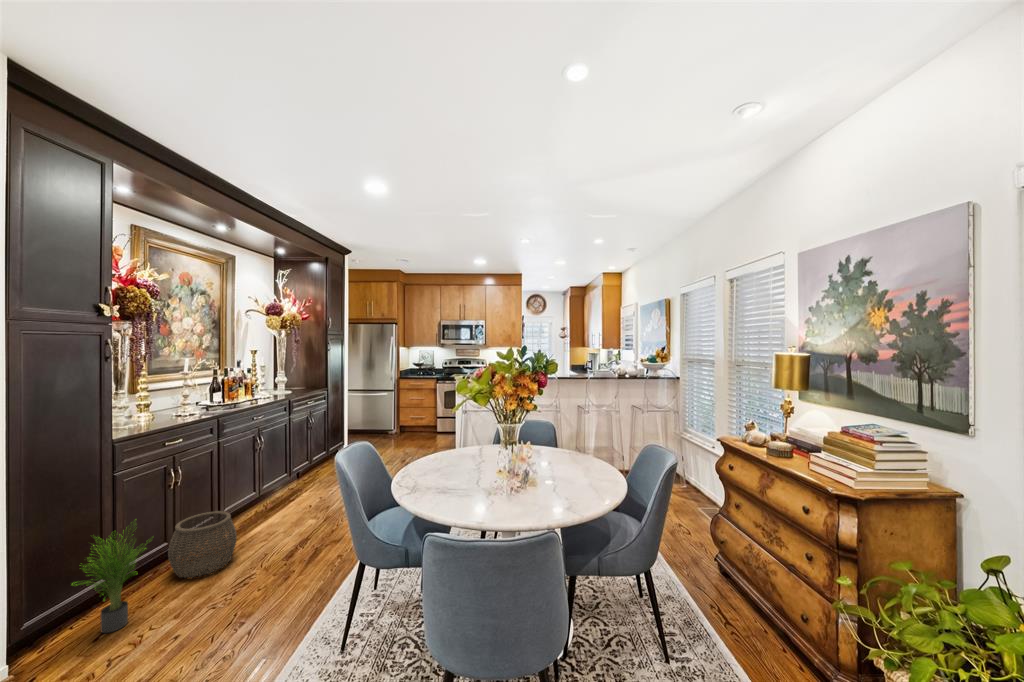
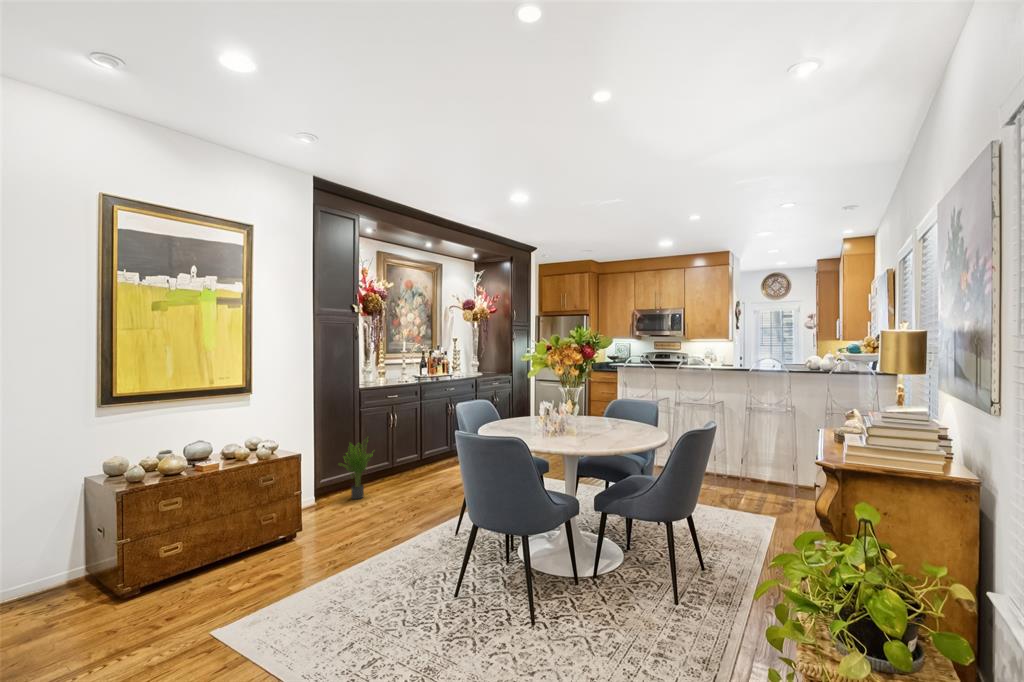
woven basket: present [168,511,237,578] -> none [388,448,426,486]

